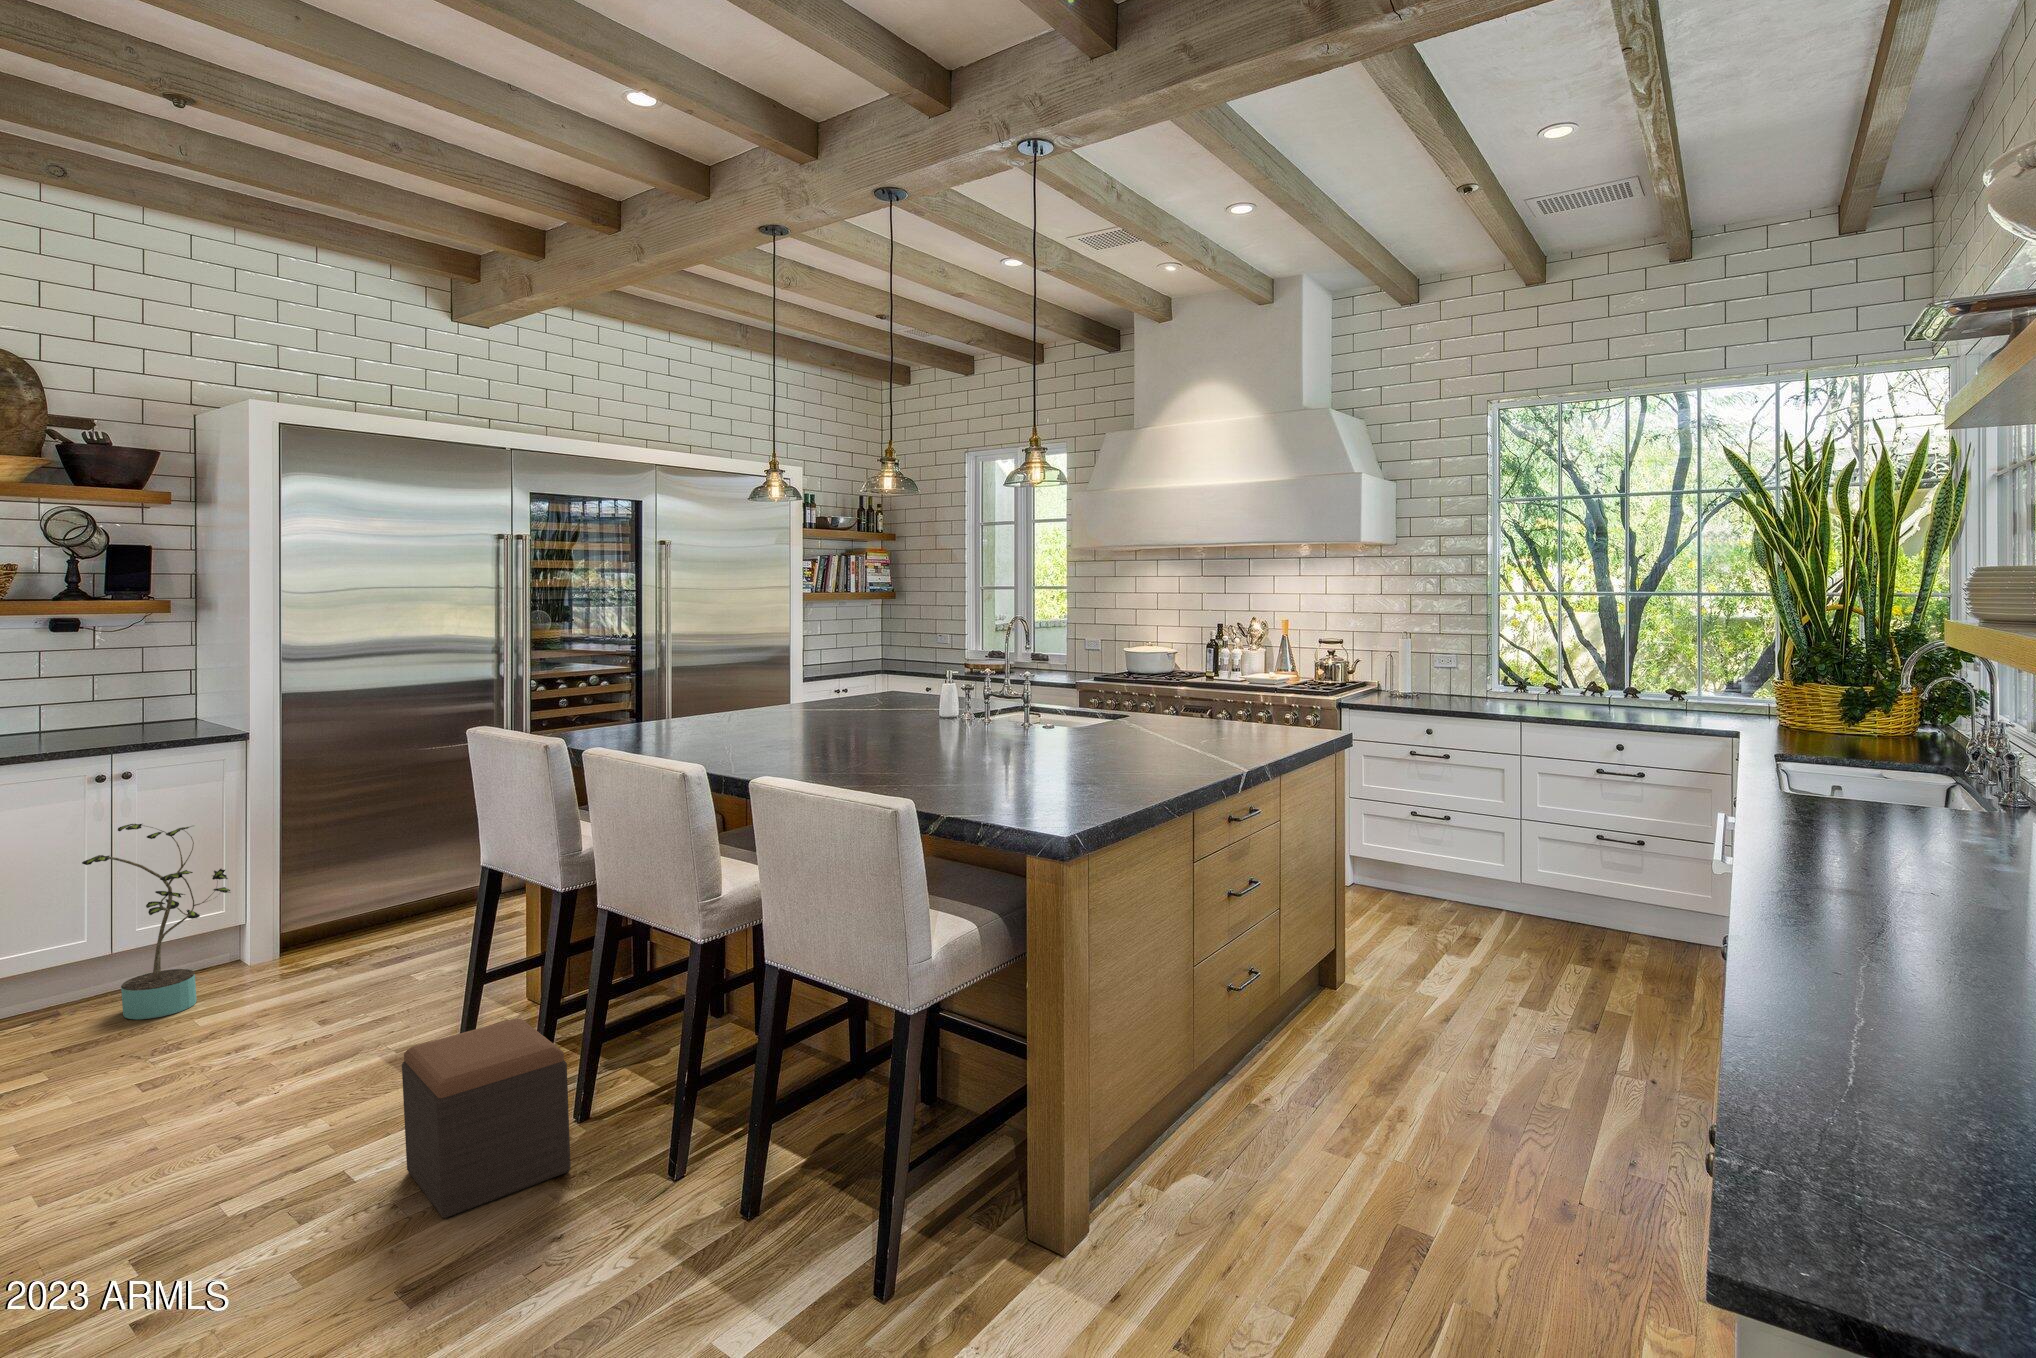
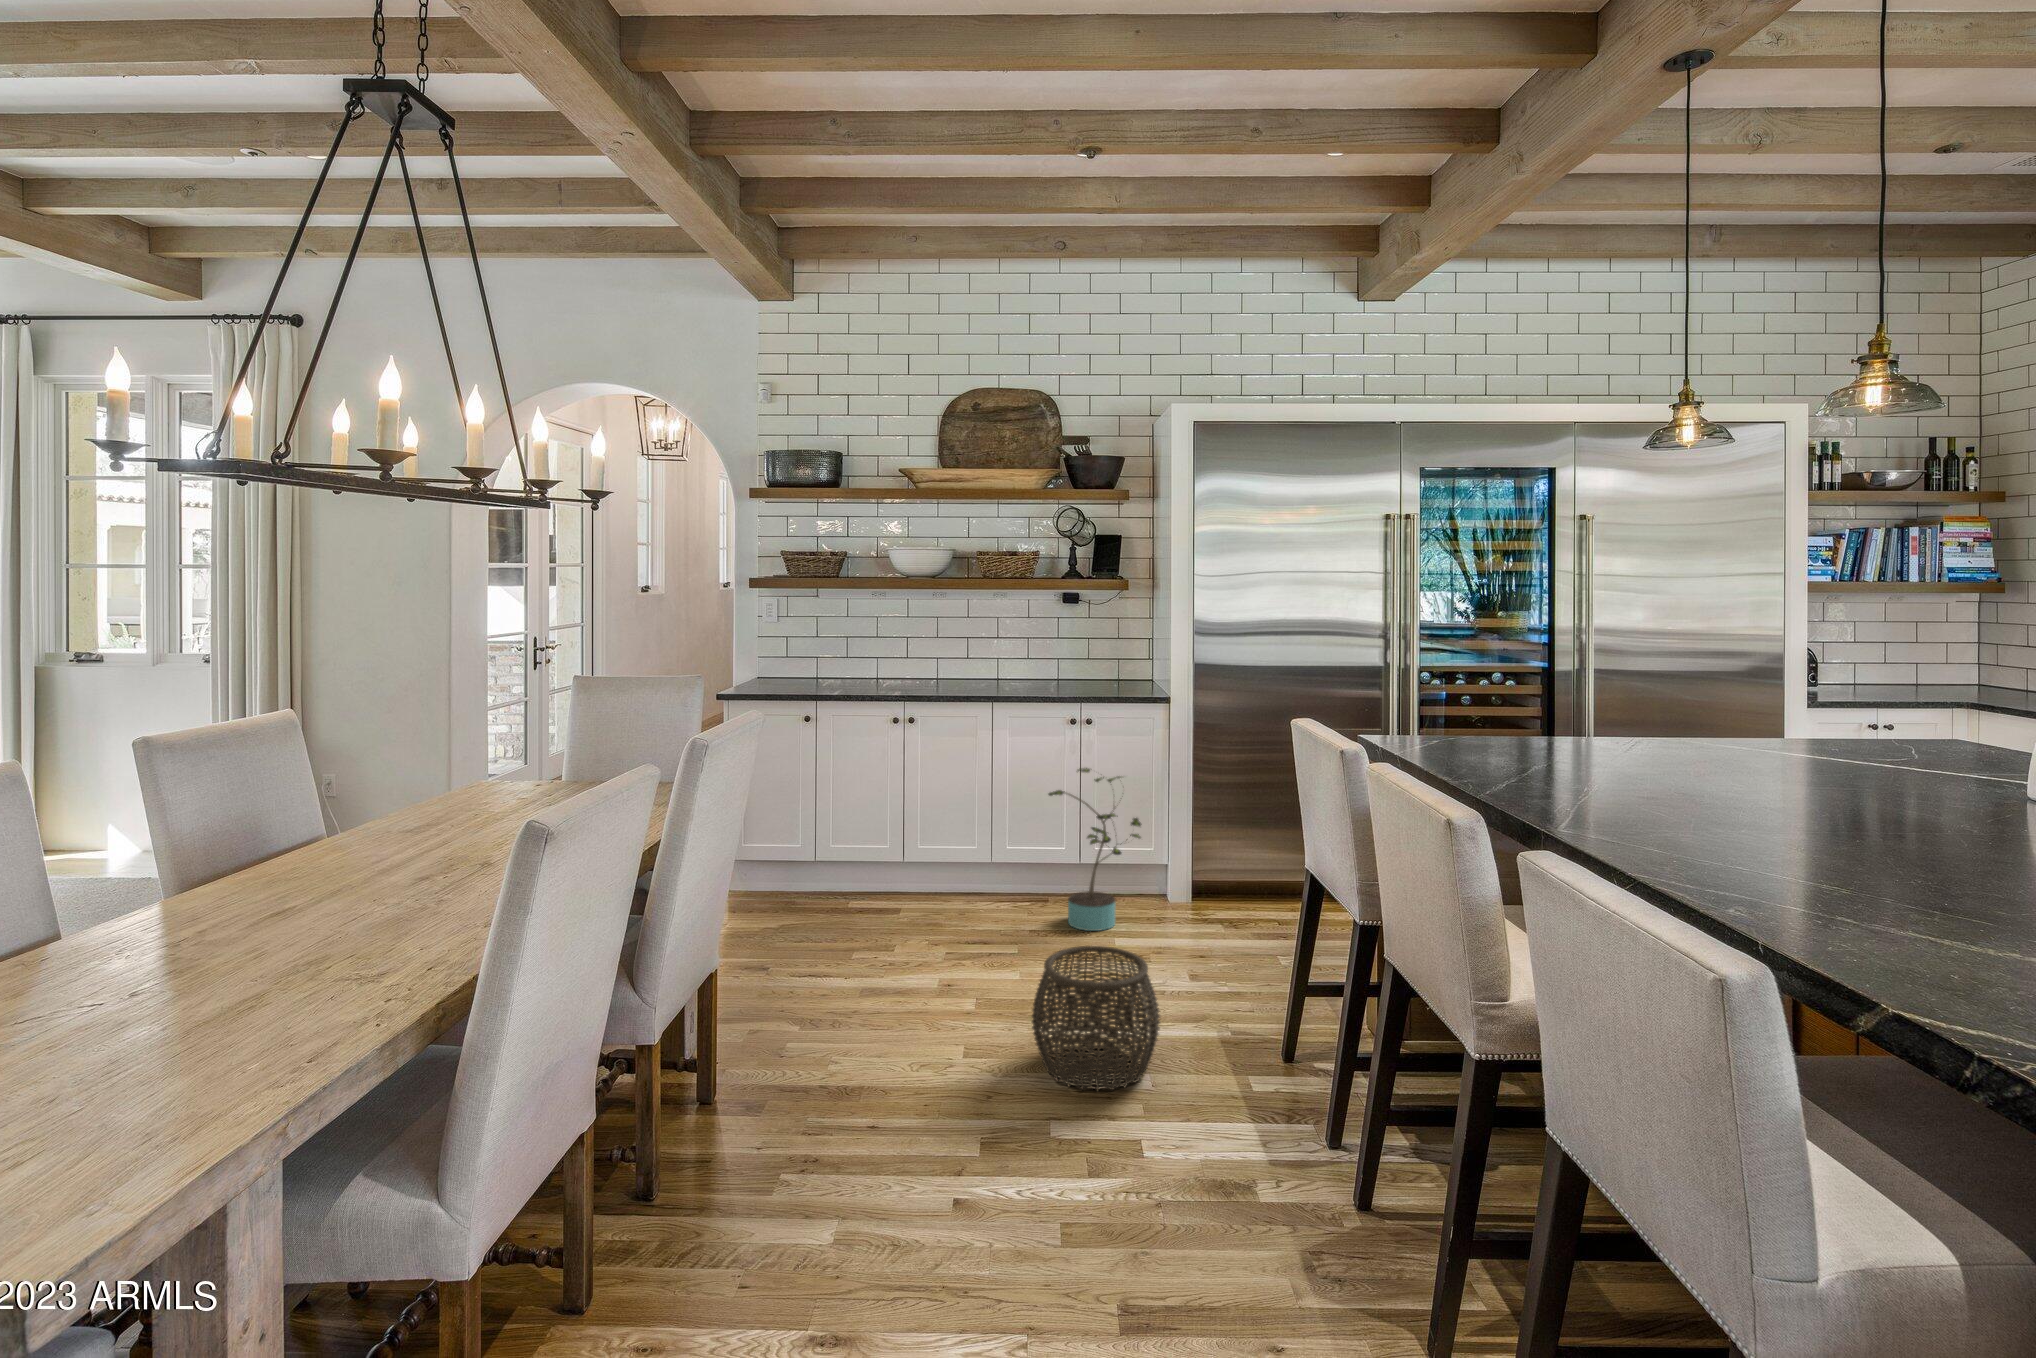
woven basket: none [161,996,335,1158] -> present [1032,946,1160,1091]
footstool: present [402,1018,571,1218] -> none [1182,1051,1332,1265]

